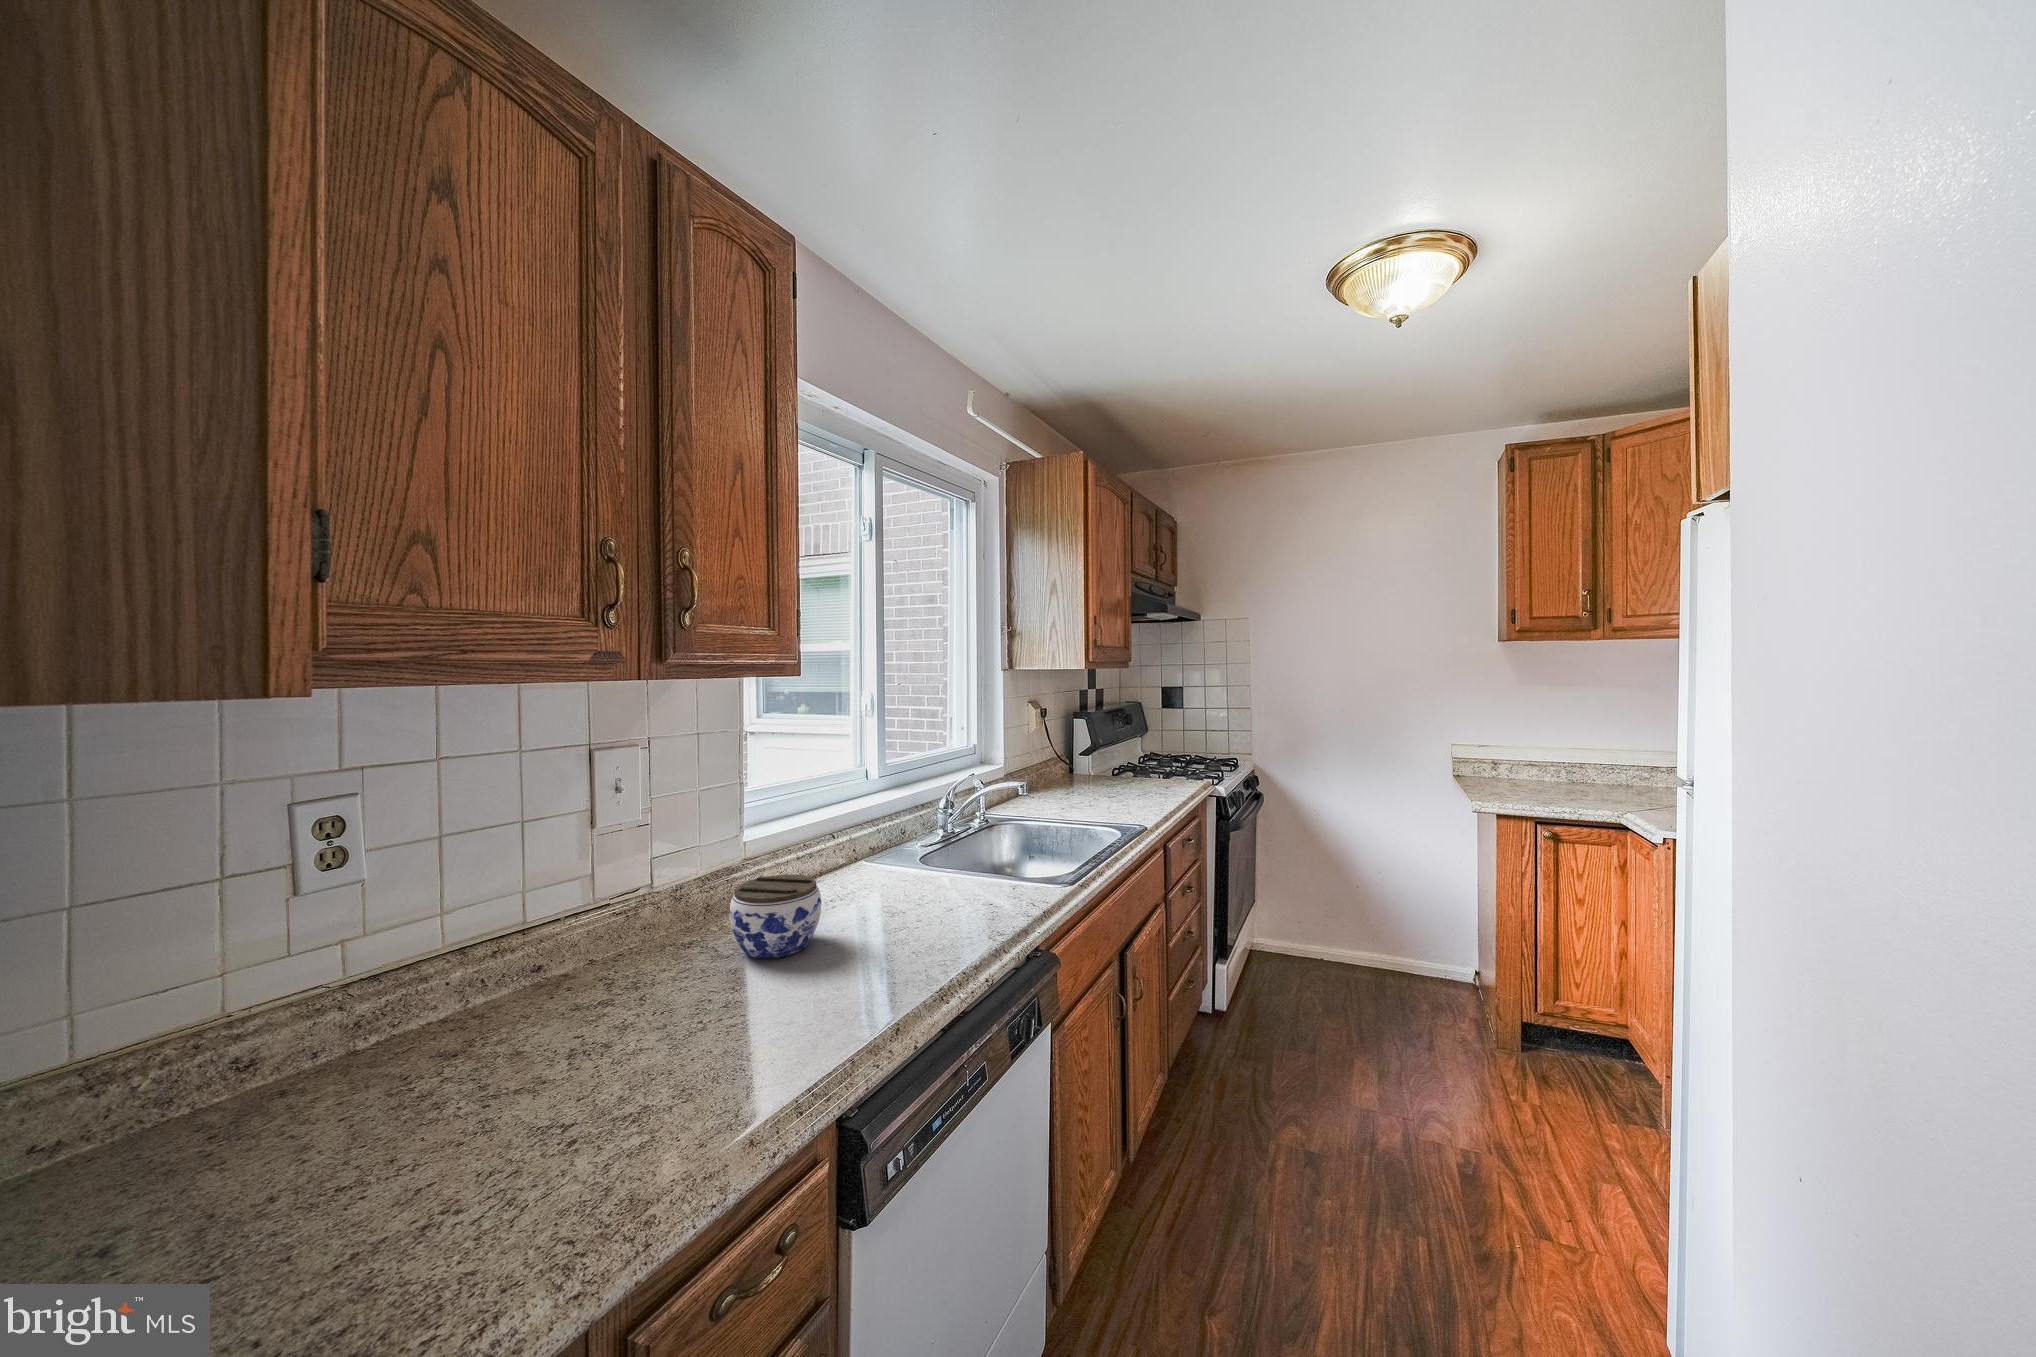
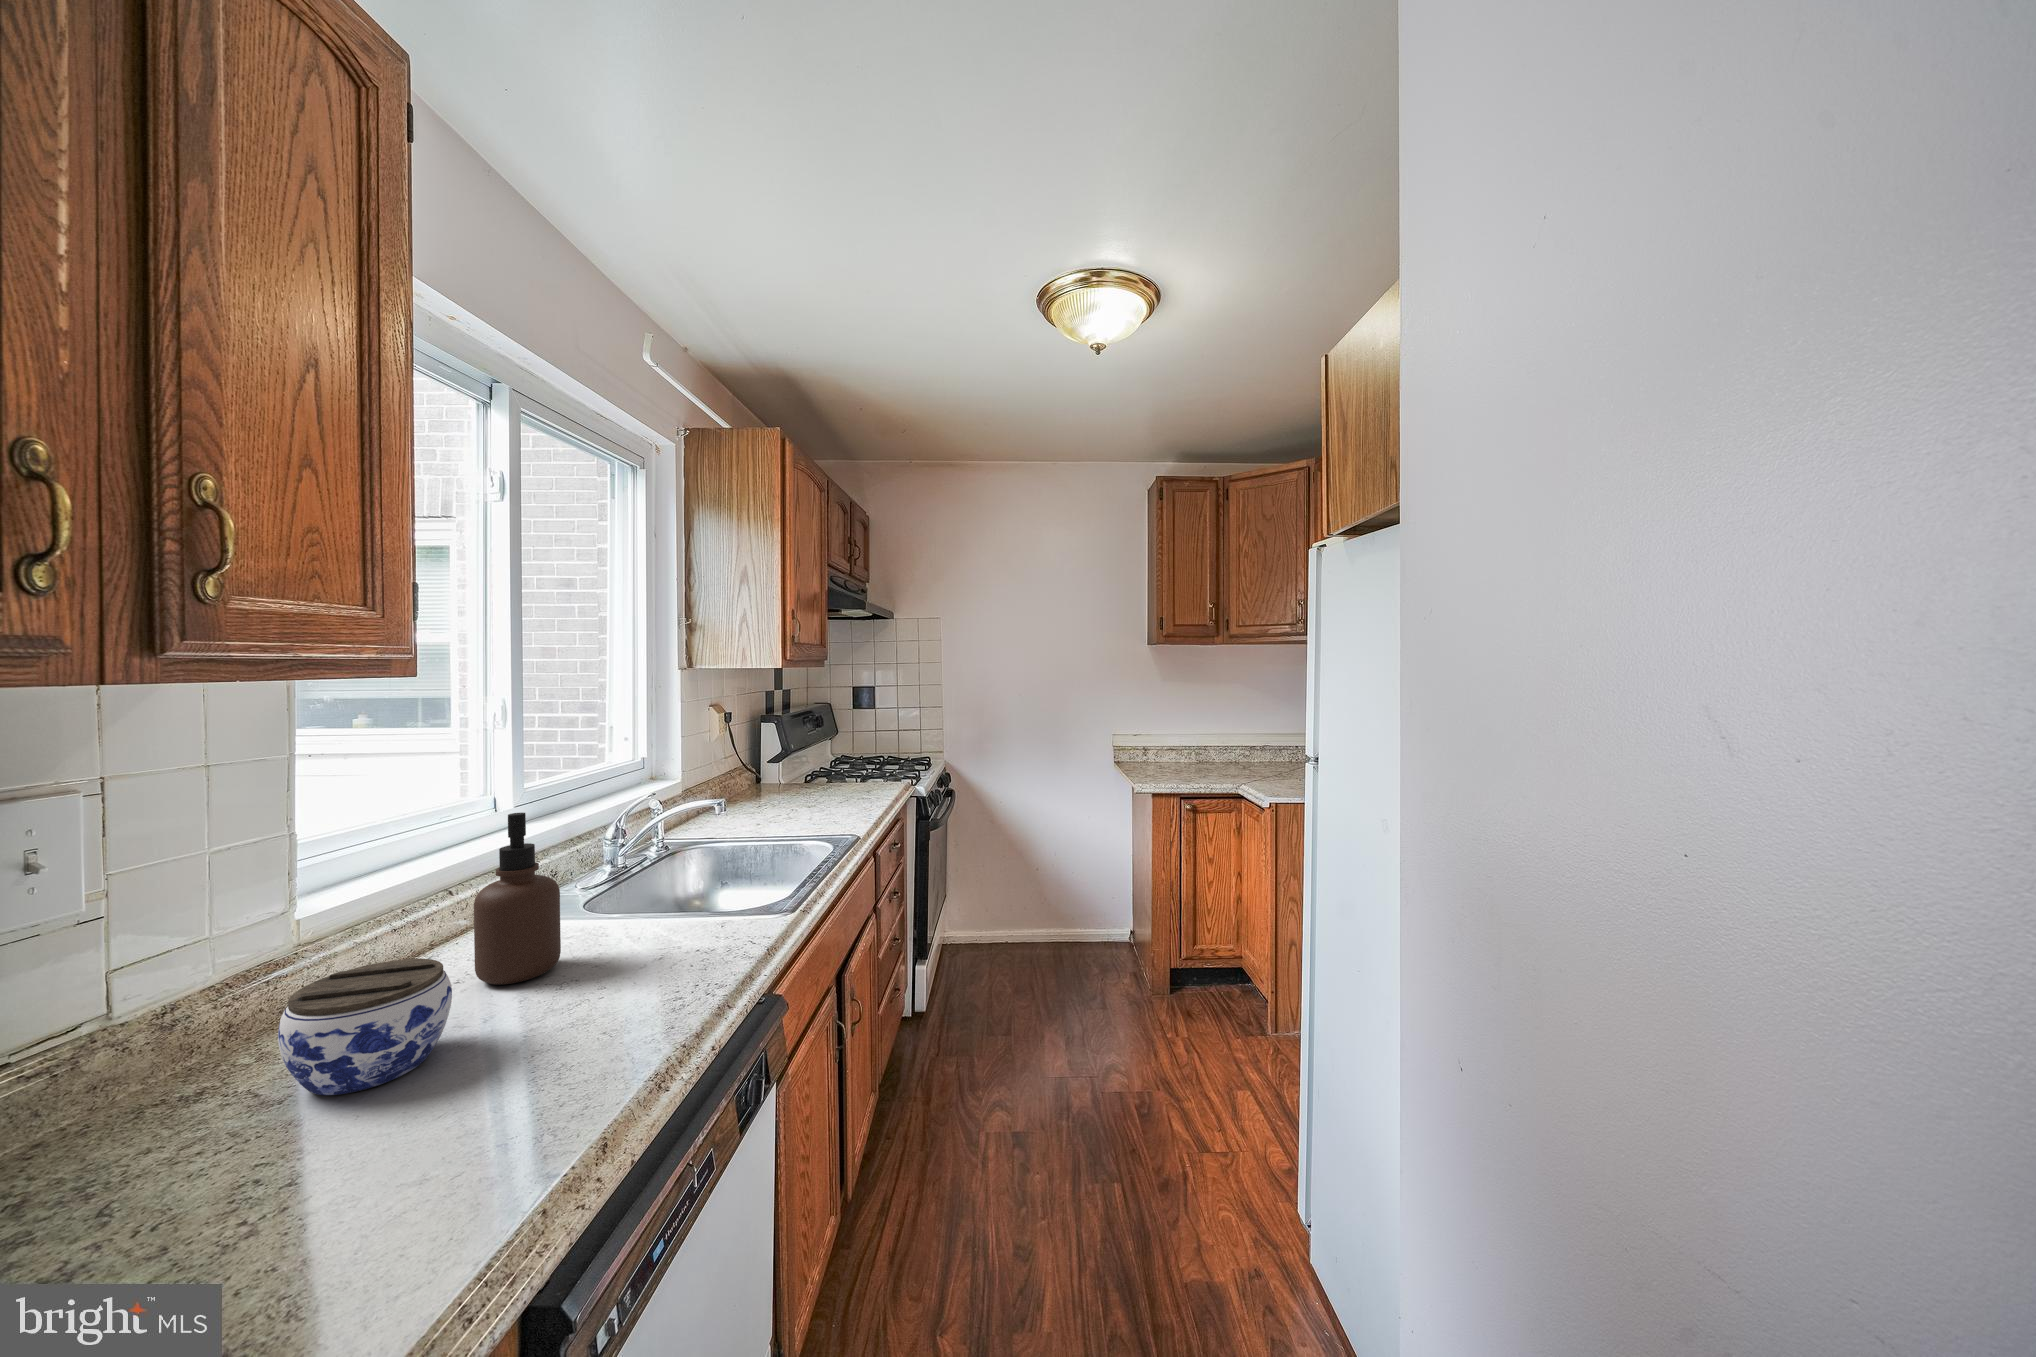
soap dispenser: none [841,779,895,906] -> present [474,813,561,985]

